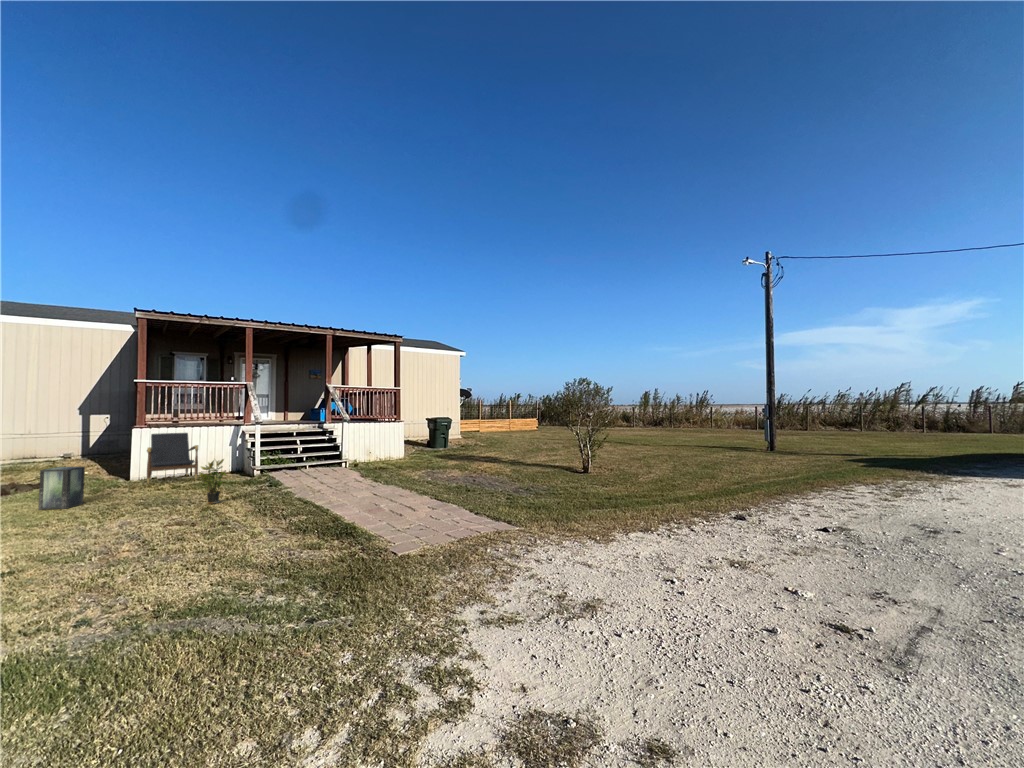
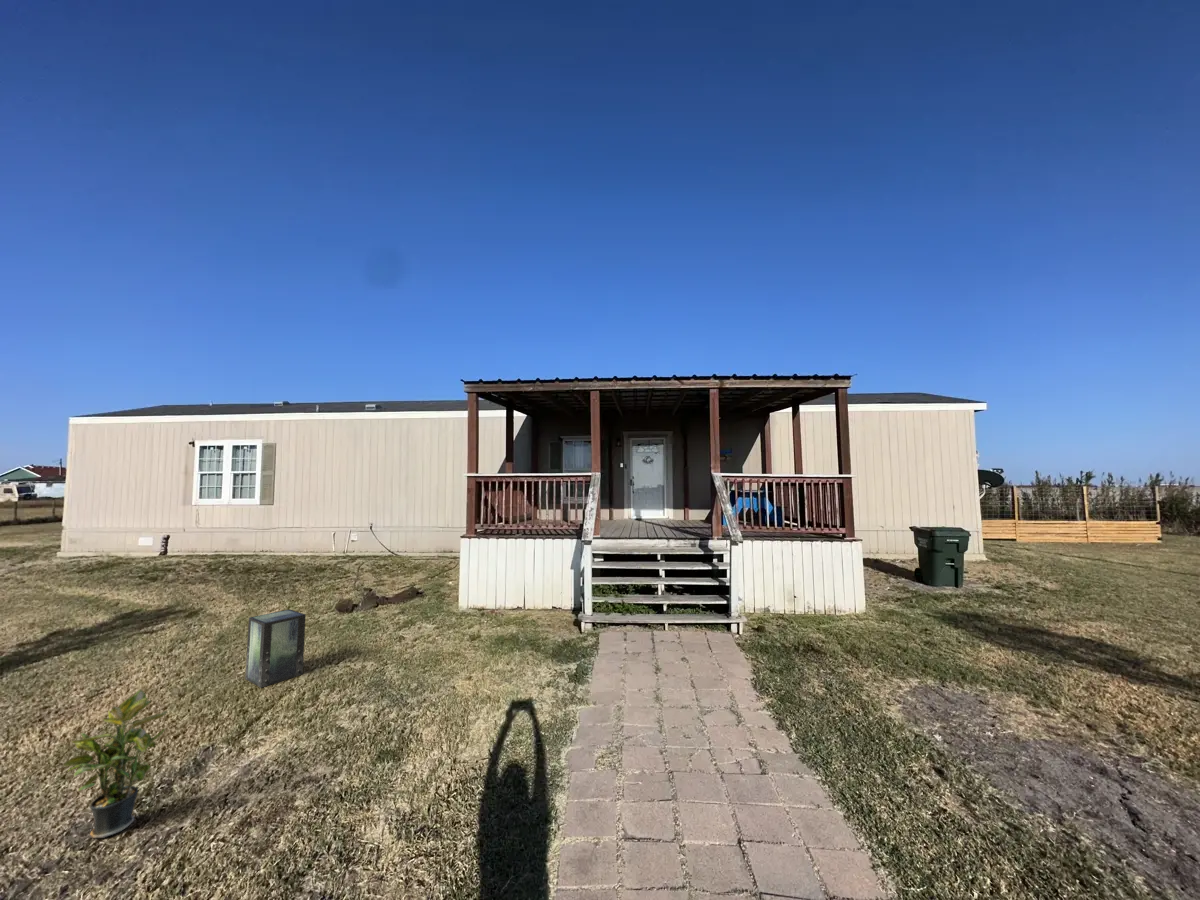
lounge chair: present [147,433,198,484] -> none [447,547,515,626]
potted plant: present [200,459,227,504] -> present [63,690,167,838]

